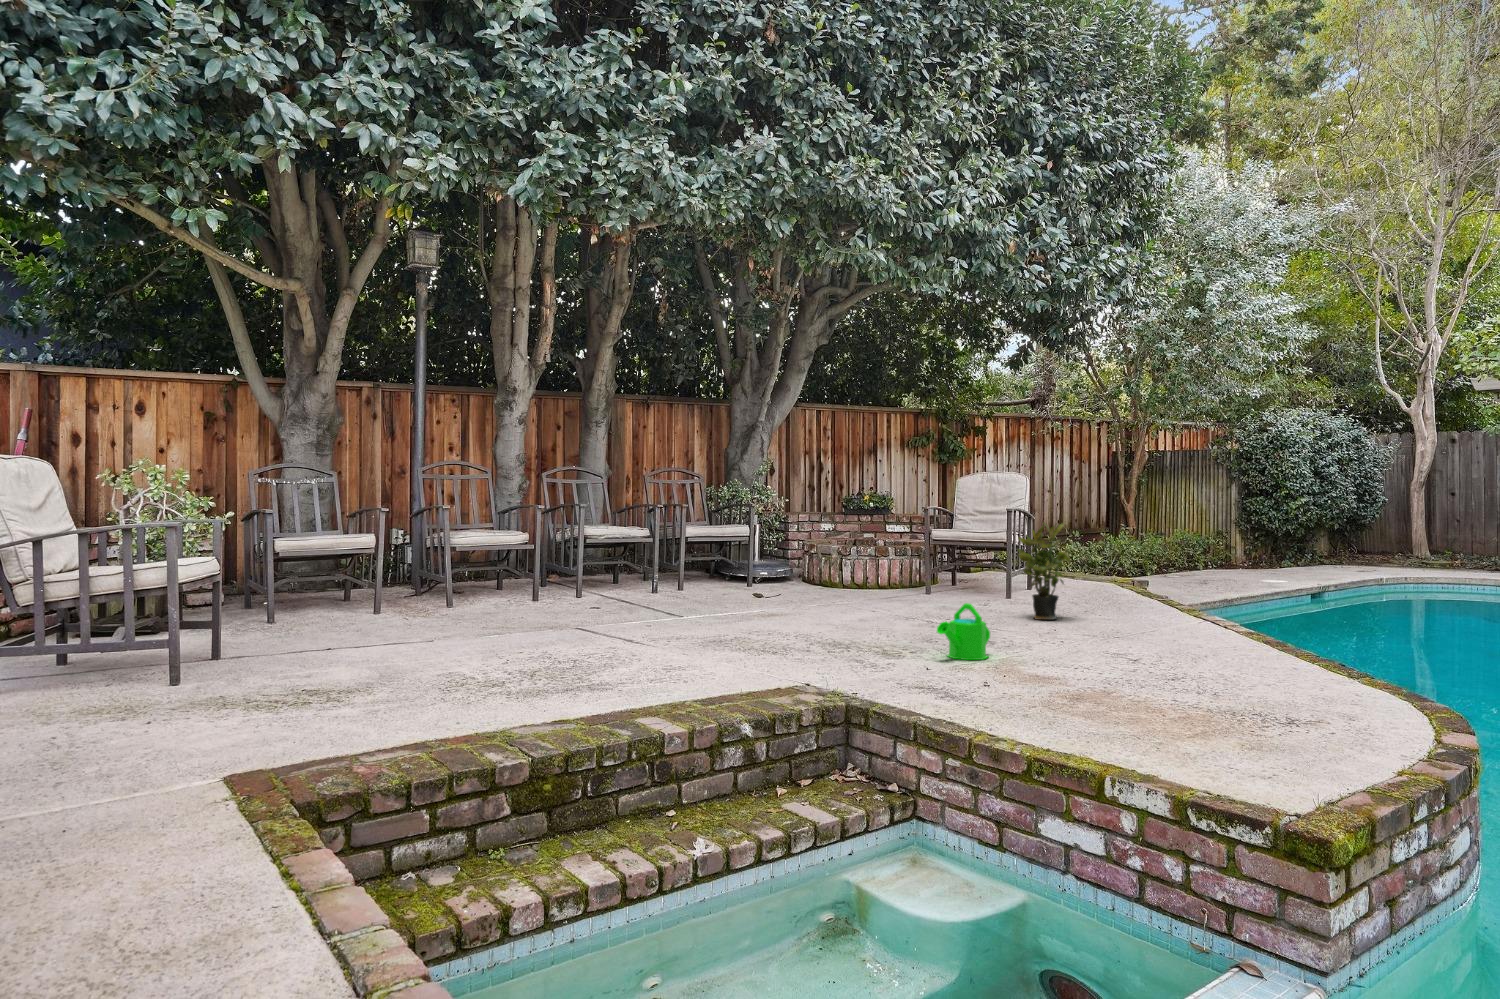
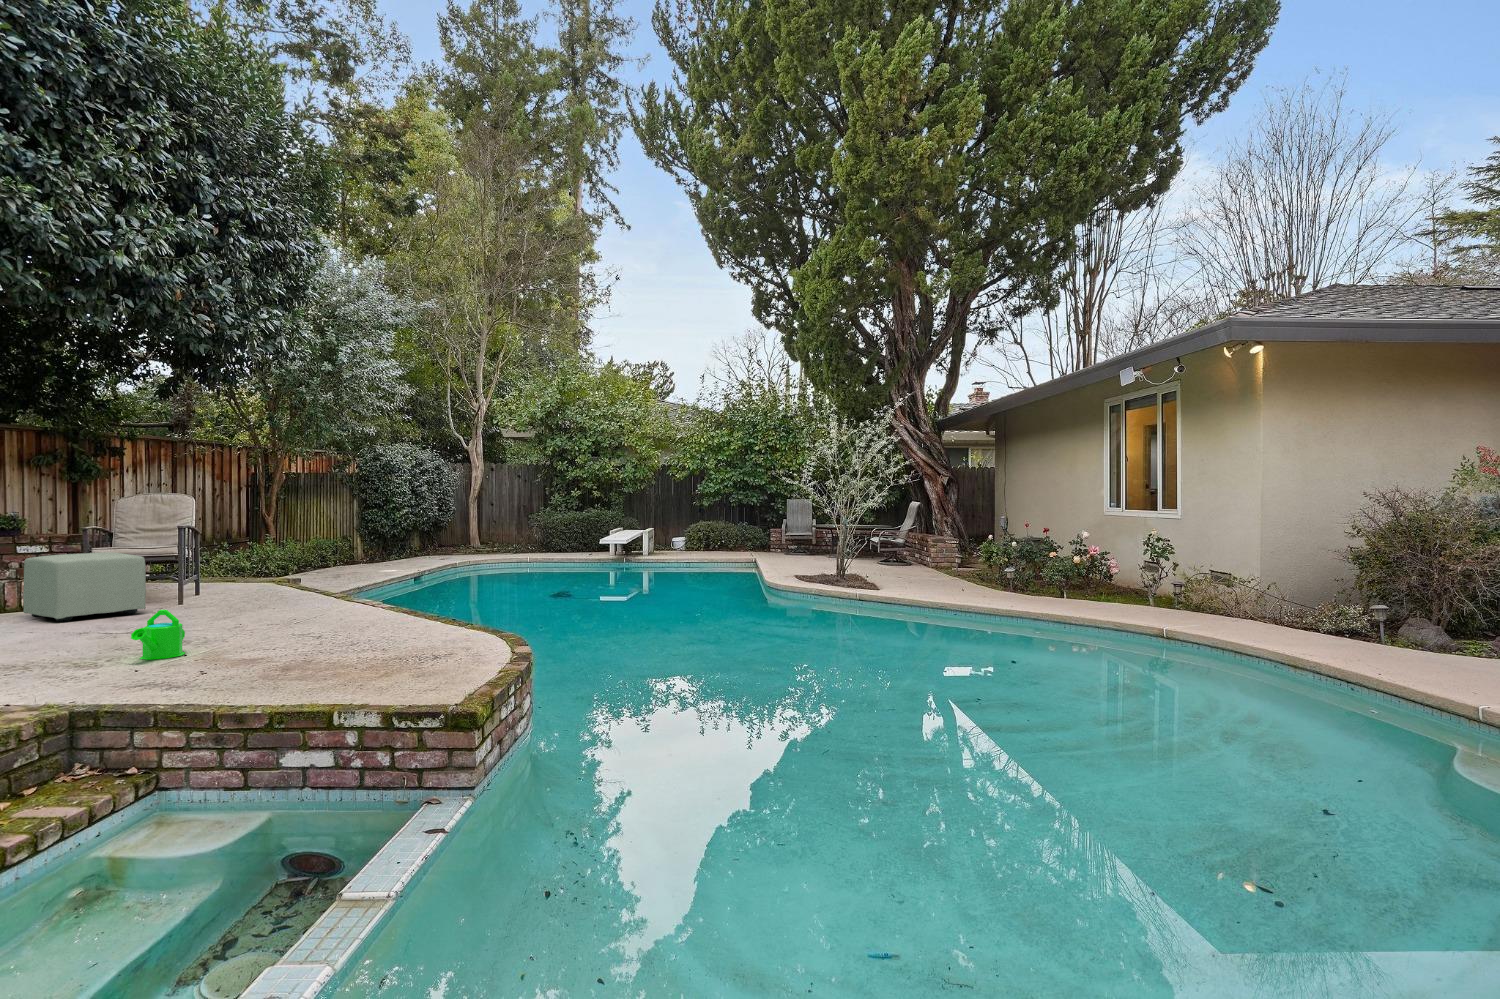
potted plant: present [1018,523,1071,620] -> none [192,535,245,617]
ottoman: none [888,538,980,607] -> present [23,552,146,622]

